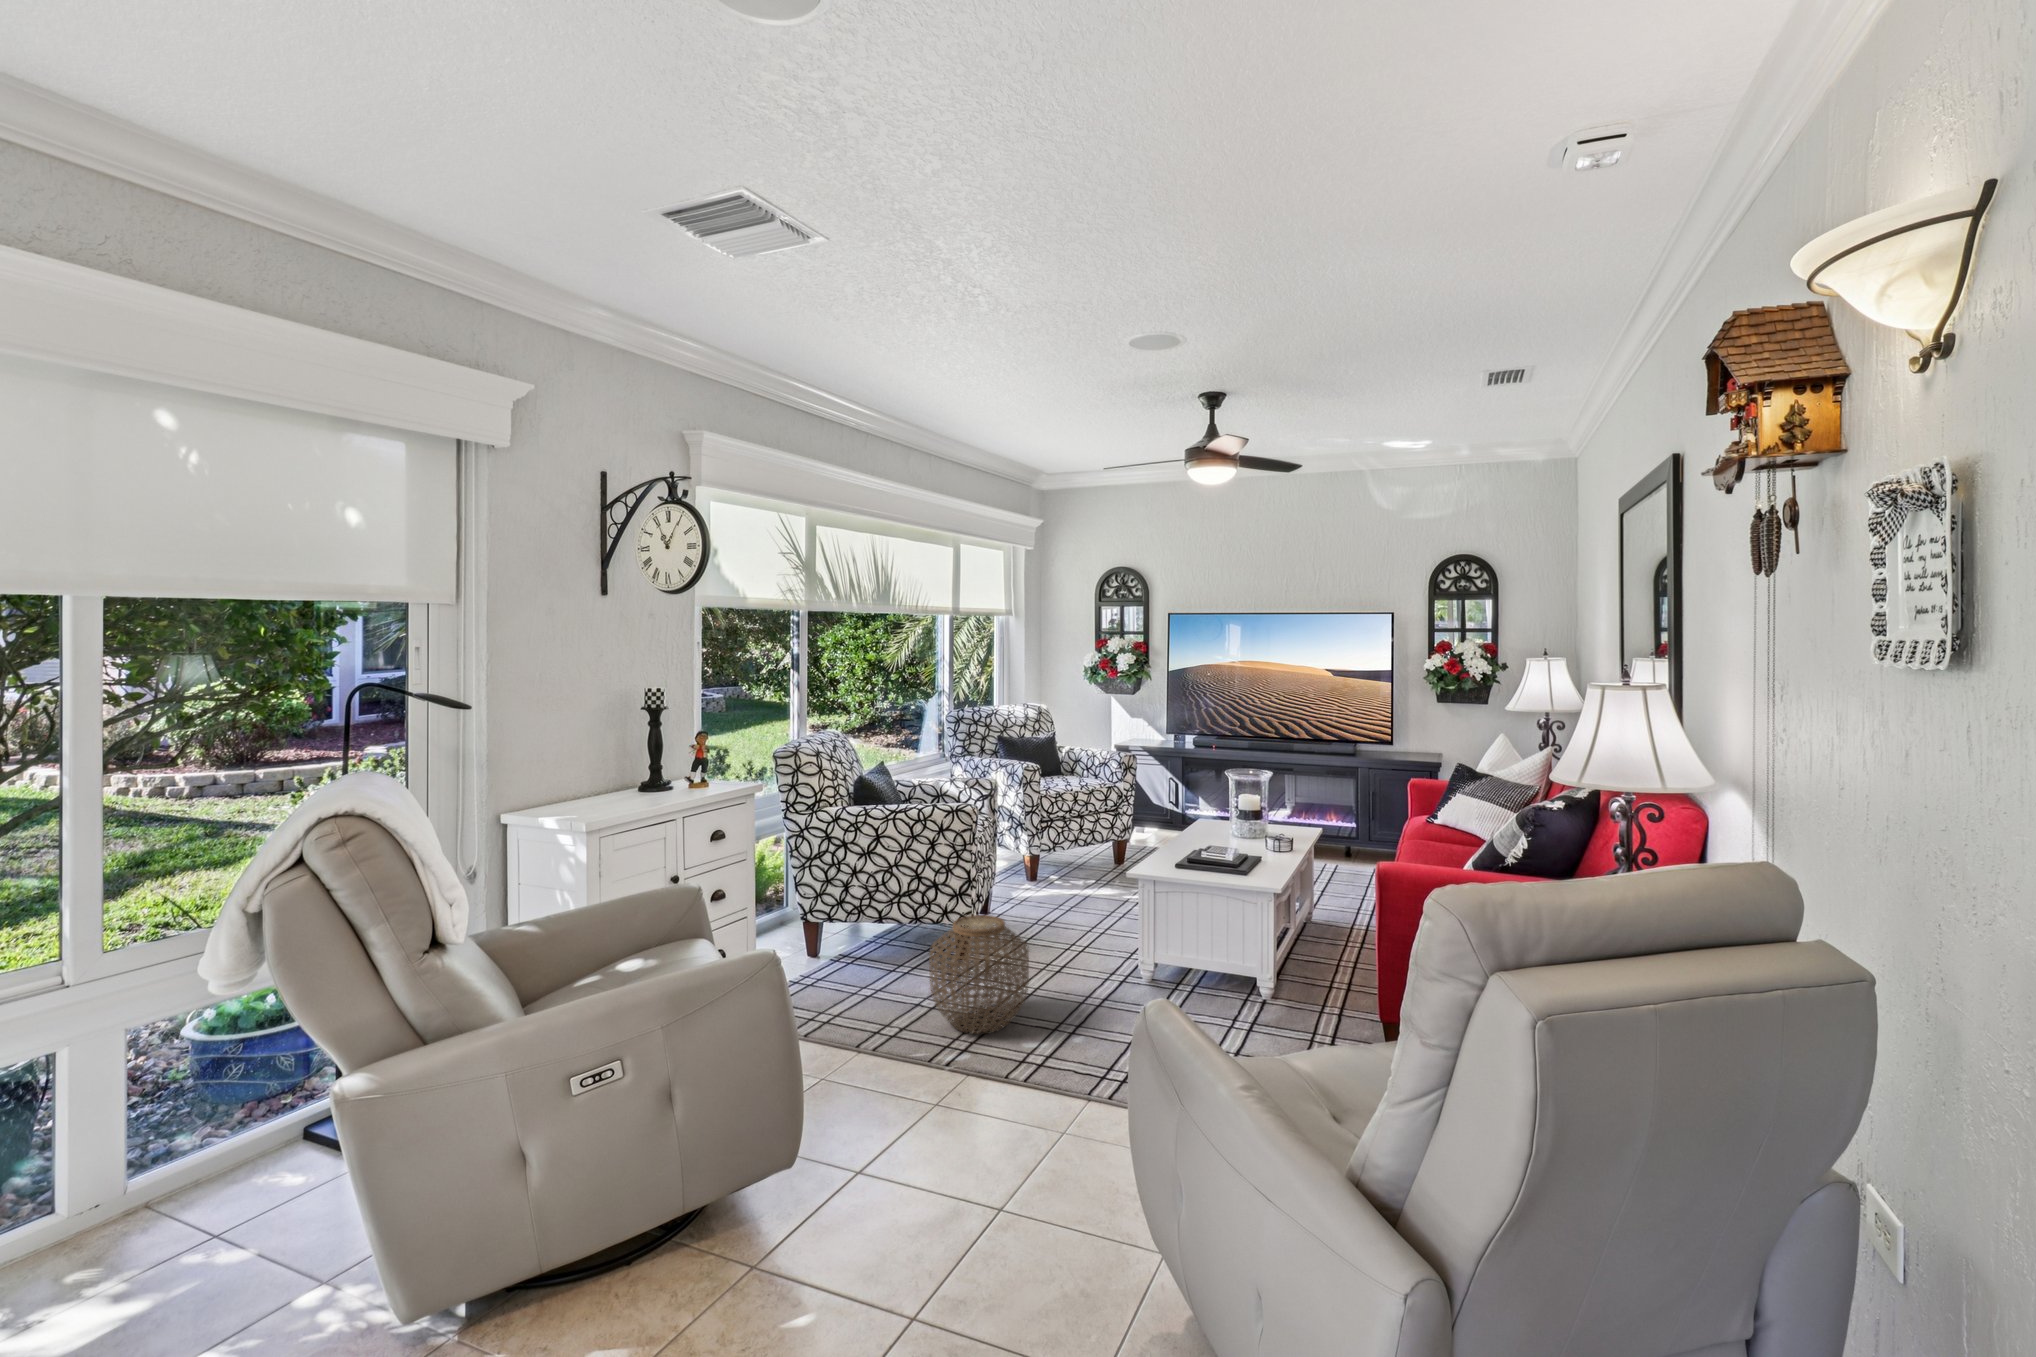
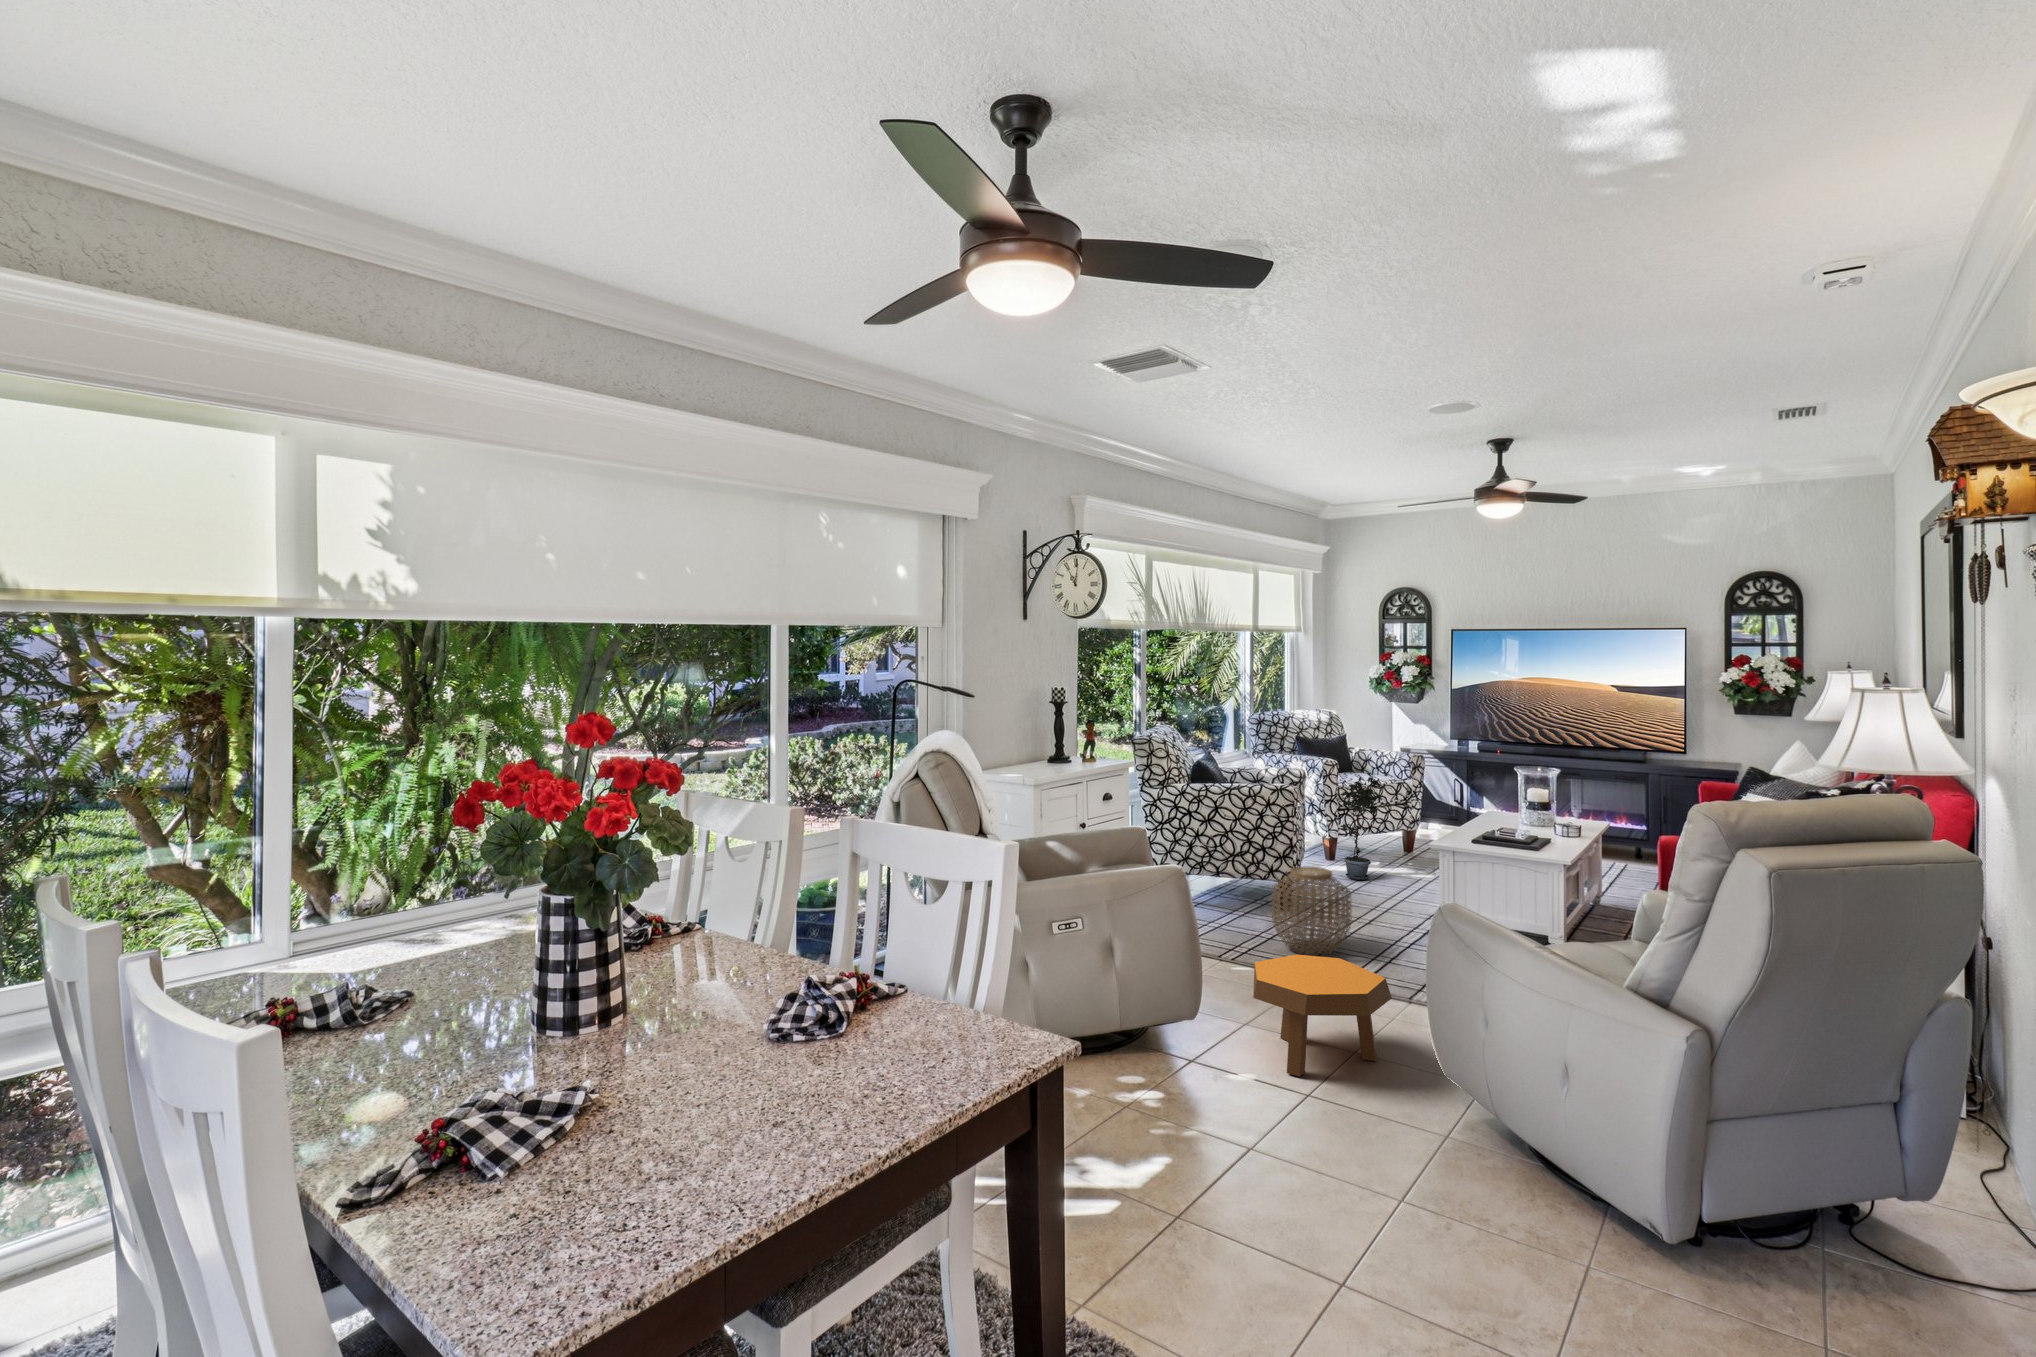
potted plant: none [1031,780,1087,907] -> present [1338,773,1383,880]
footstool: none [841,1075,1046,1296] -> present [1253,955,1392,1076]

